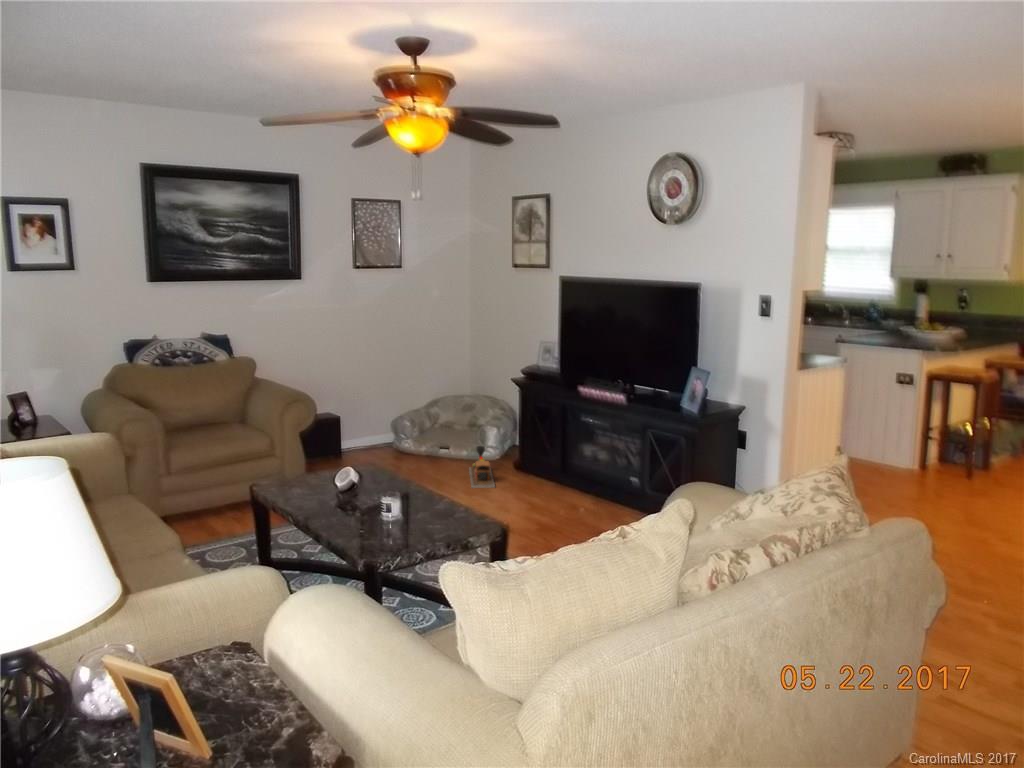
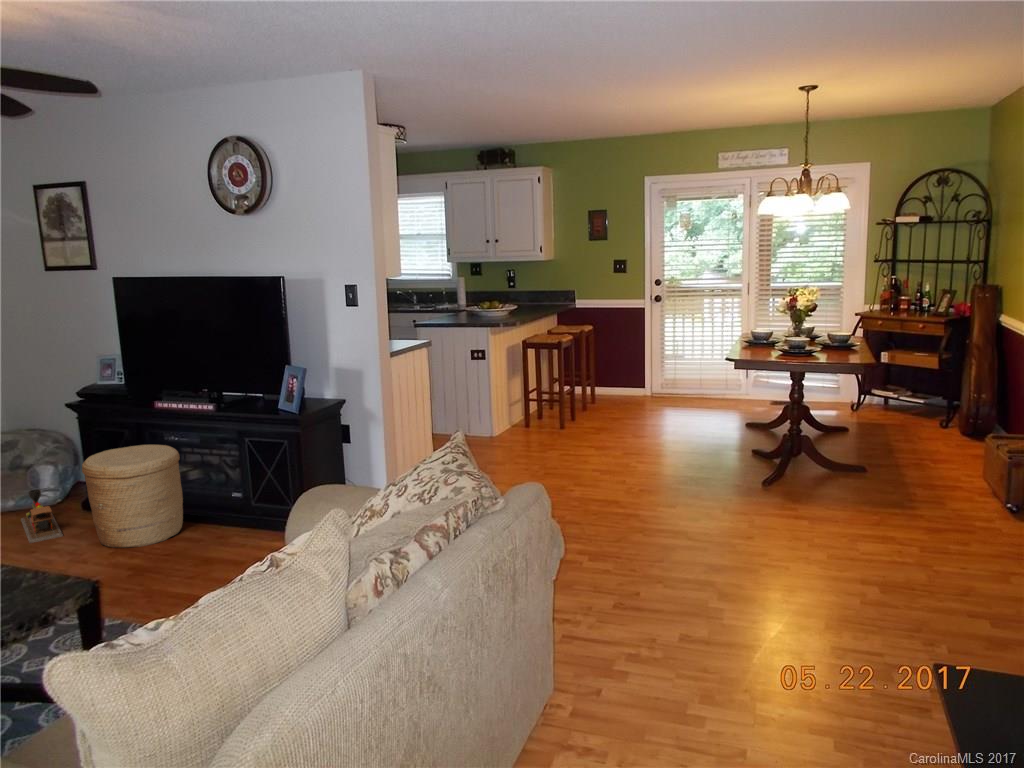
woven basket: none [515,422,591,509] -> present [82,445,183,548]

